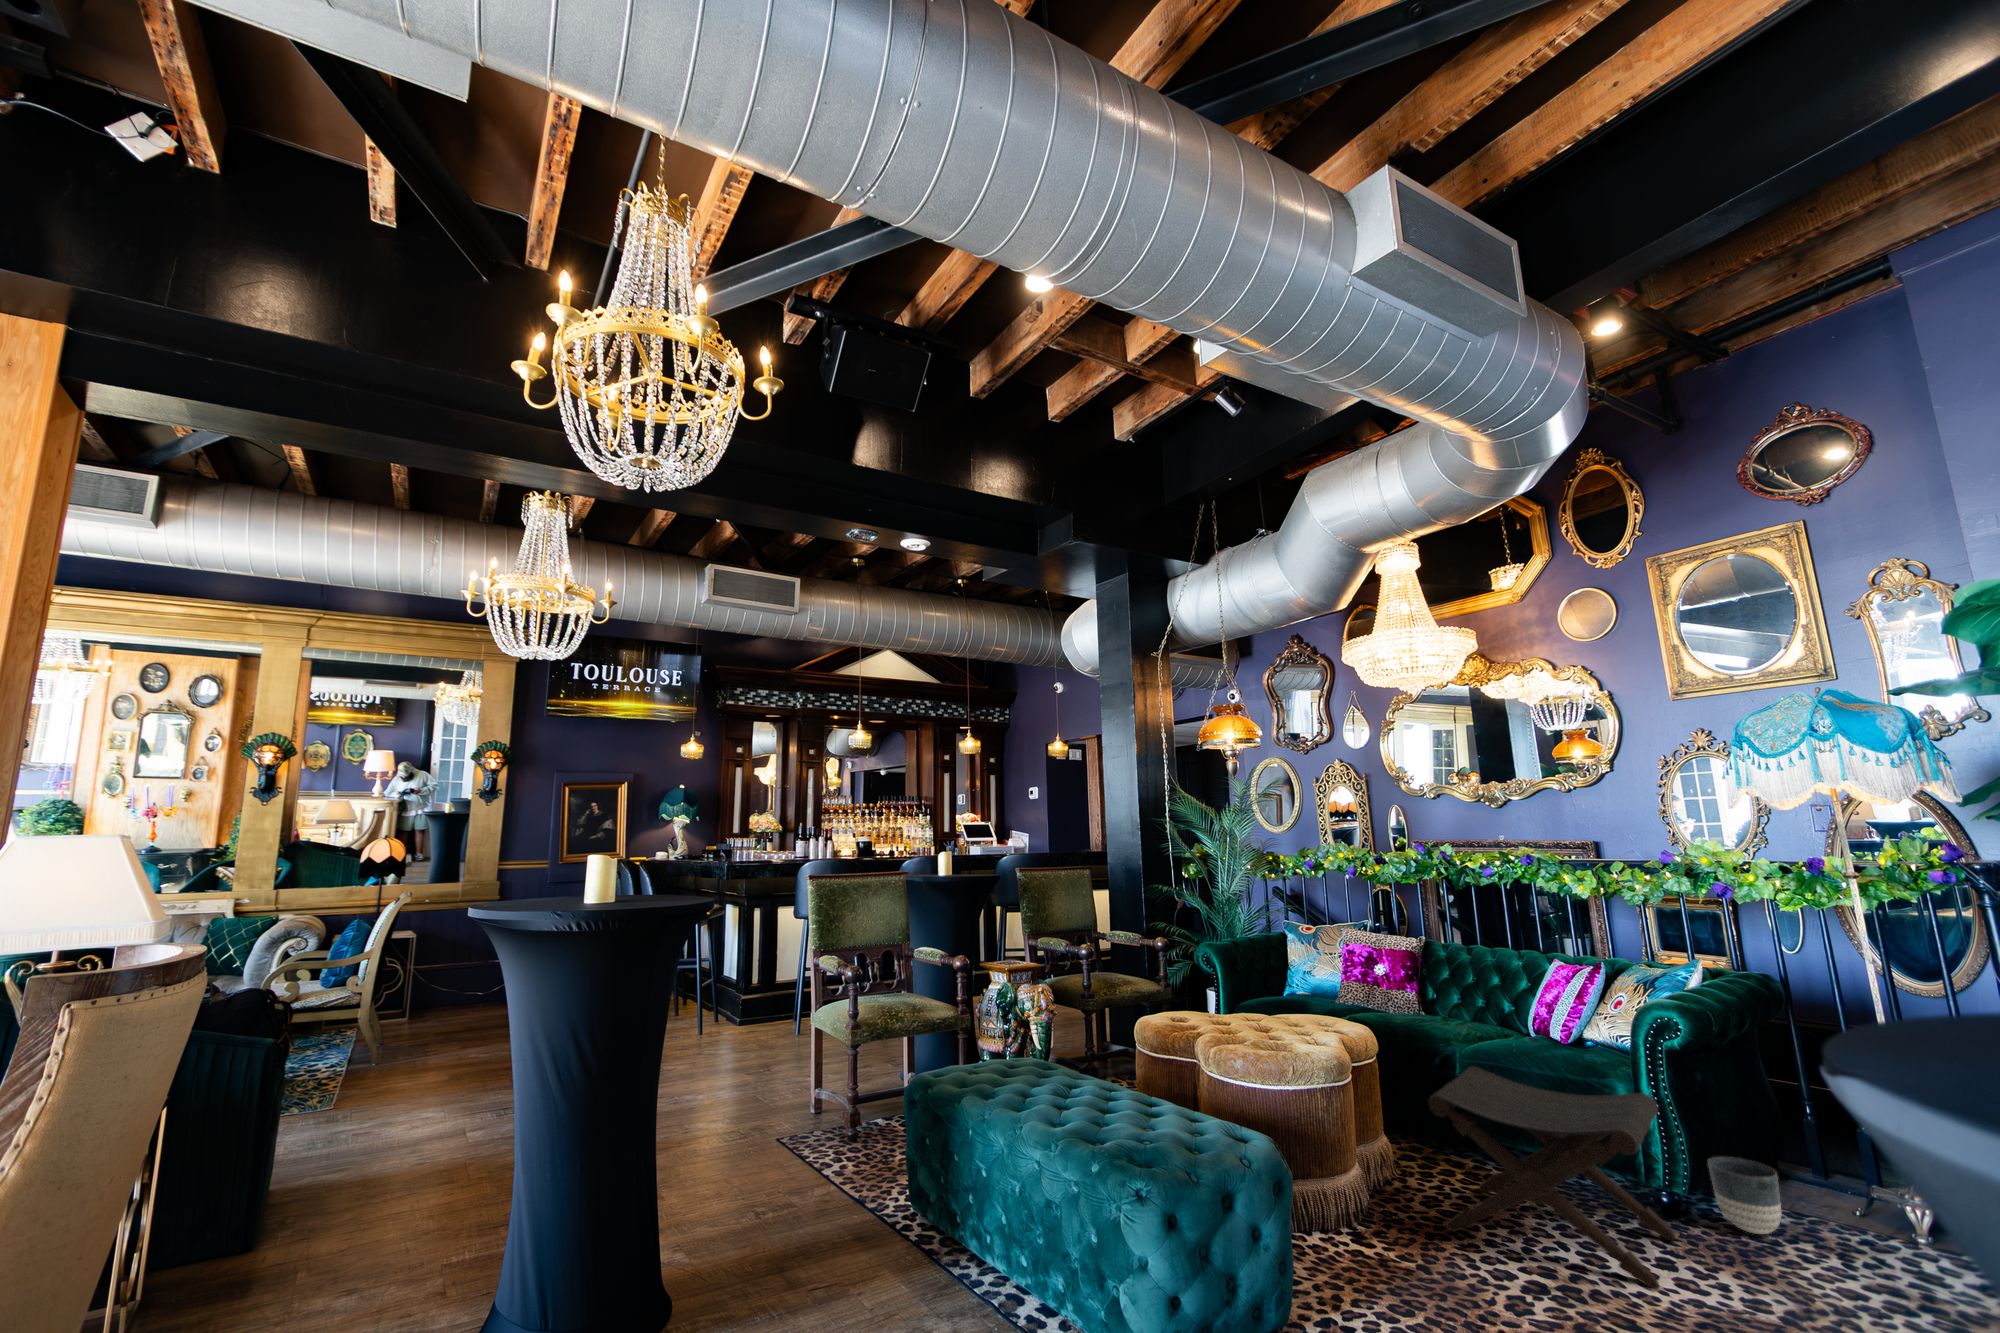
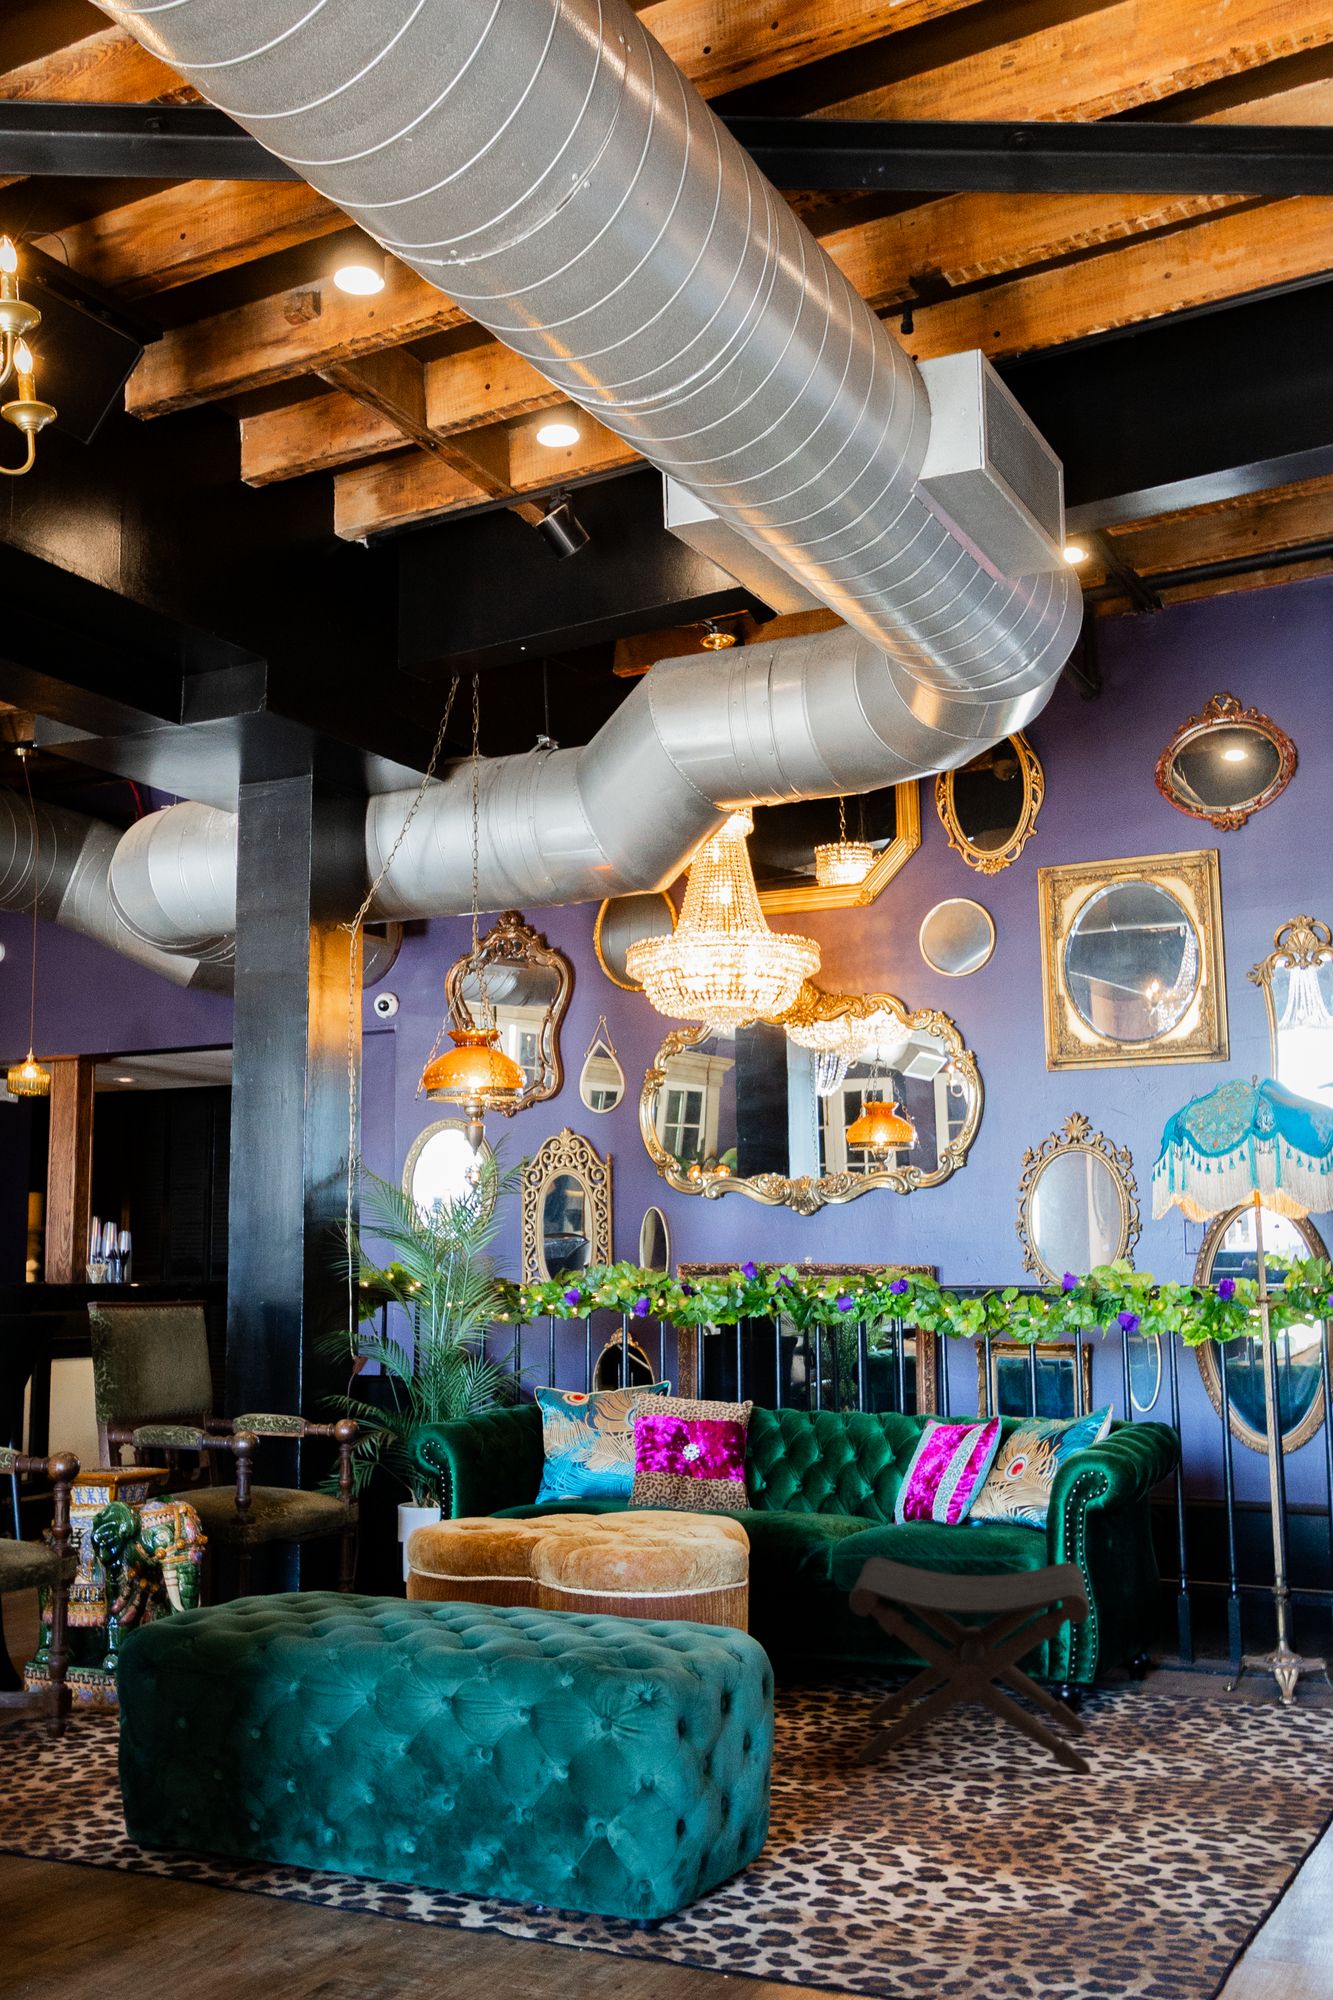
planter: present [1708,1157,1781,1234] -> none [1111,1635,1177,1717]

